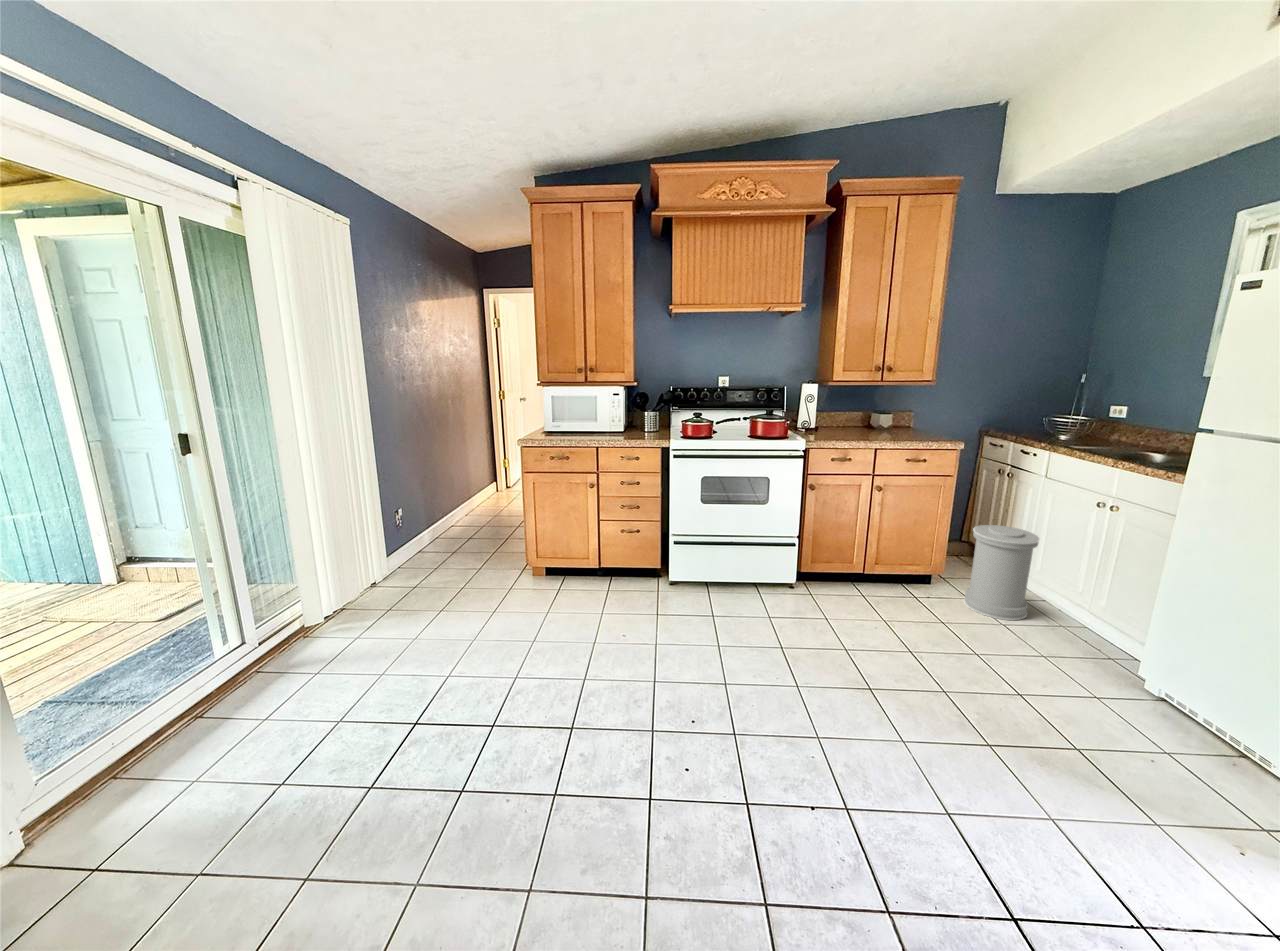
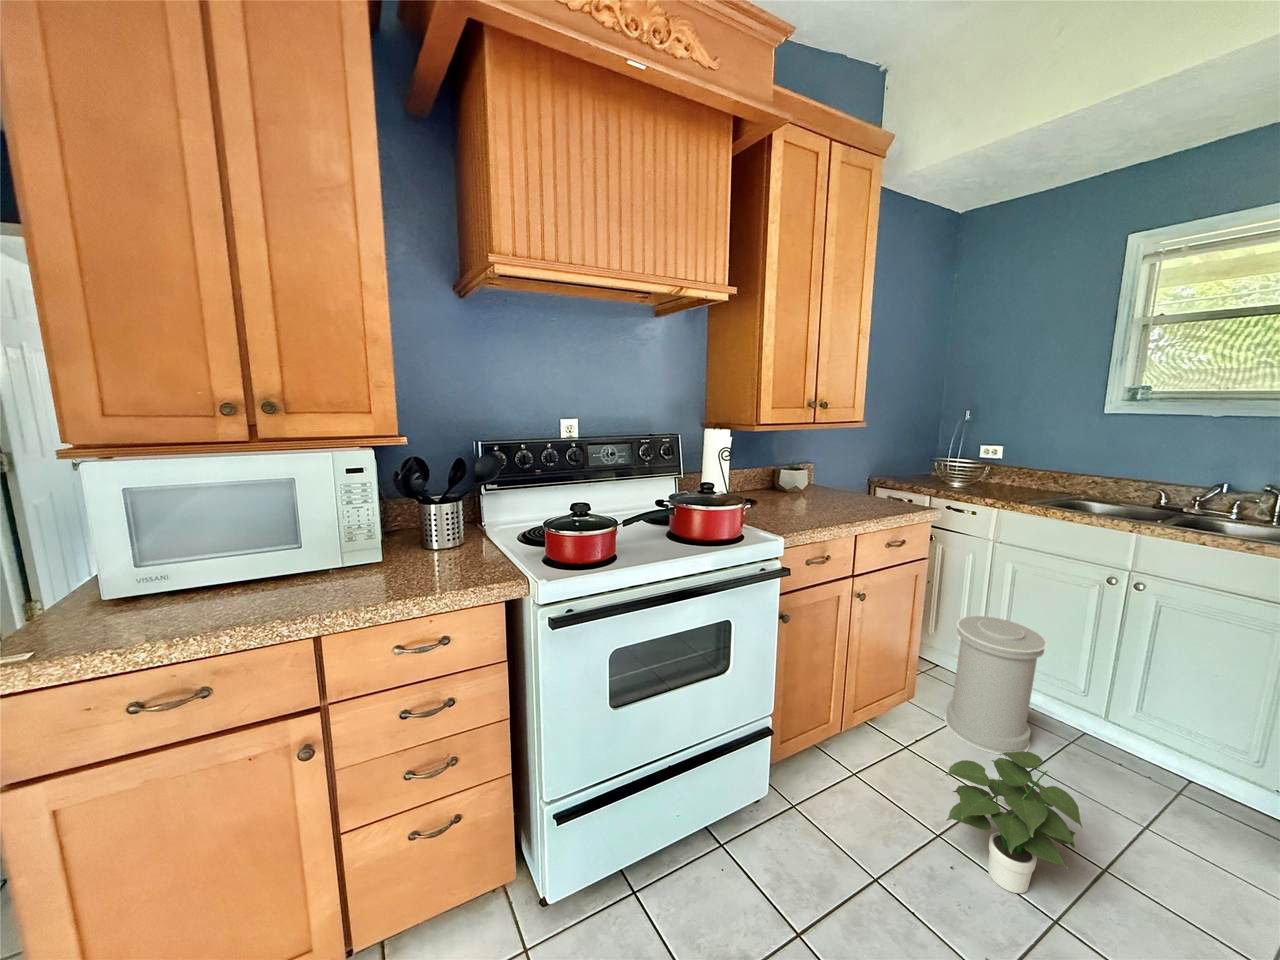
potted plant: none [870,571,949,645] -> present [946,751,1082,893]

